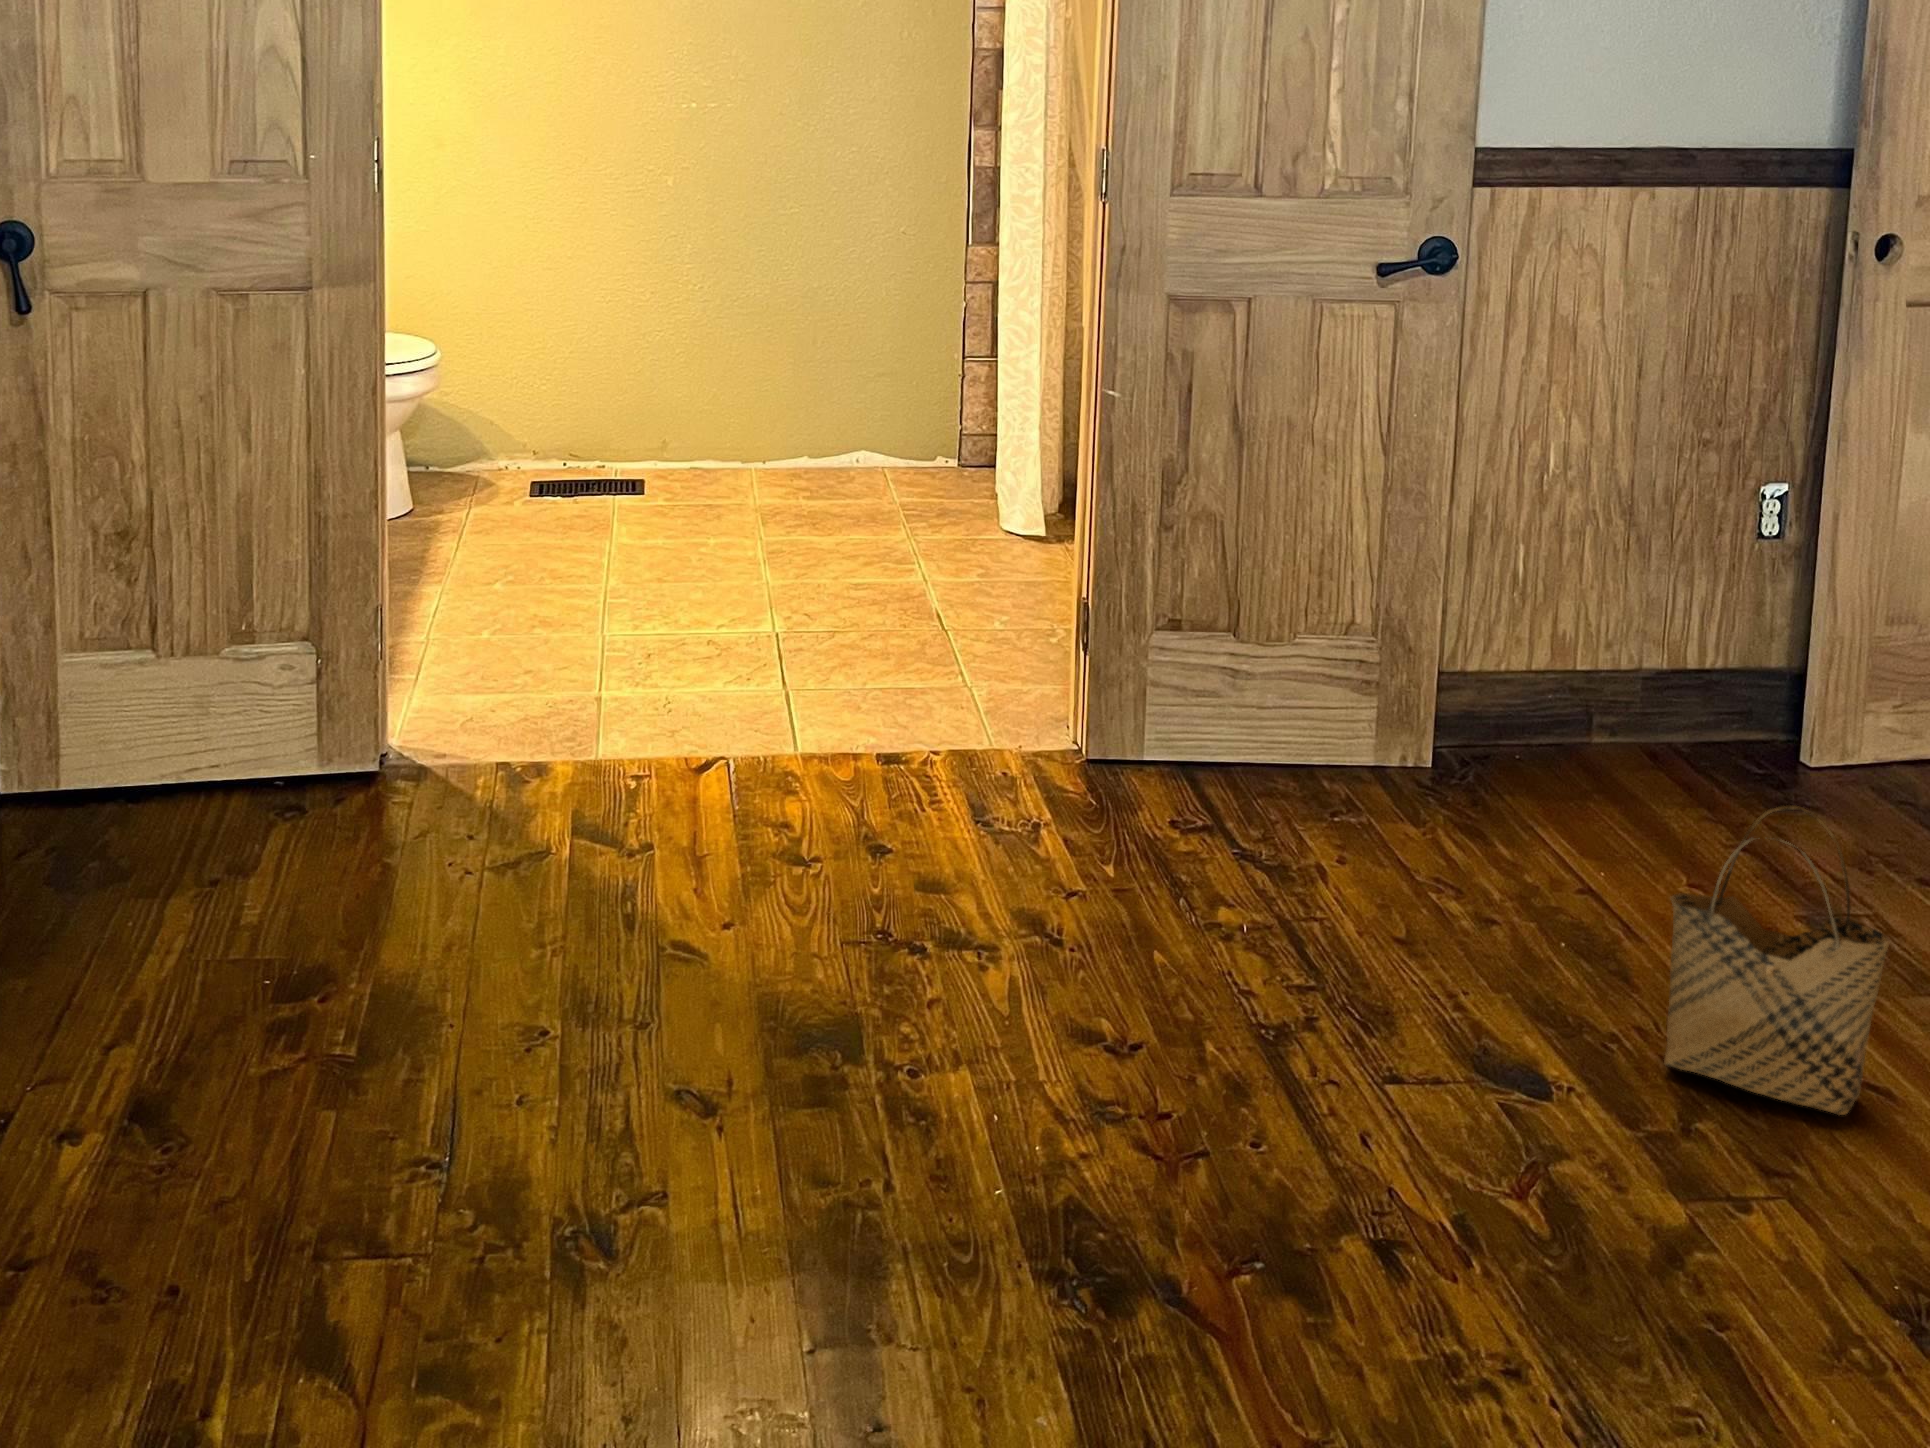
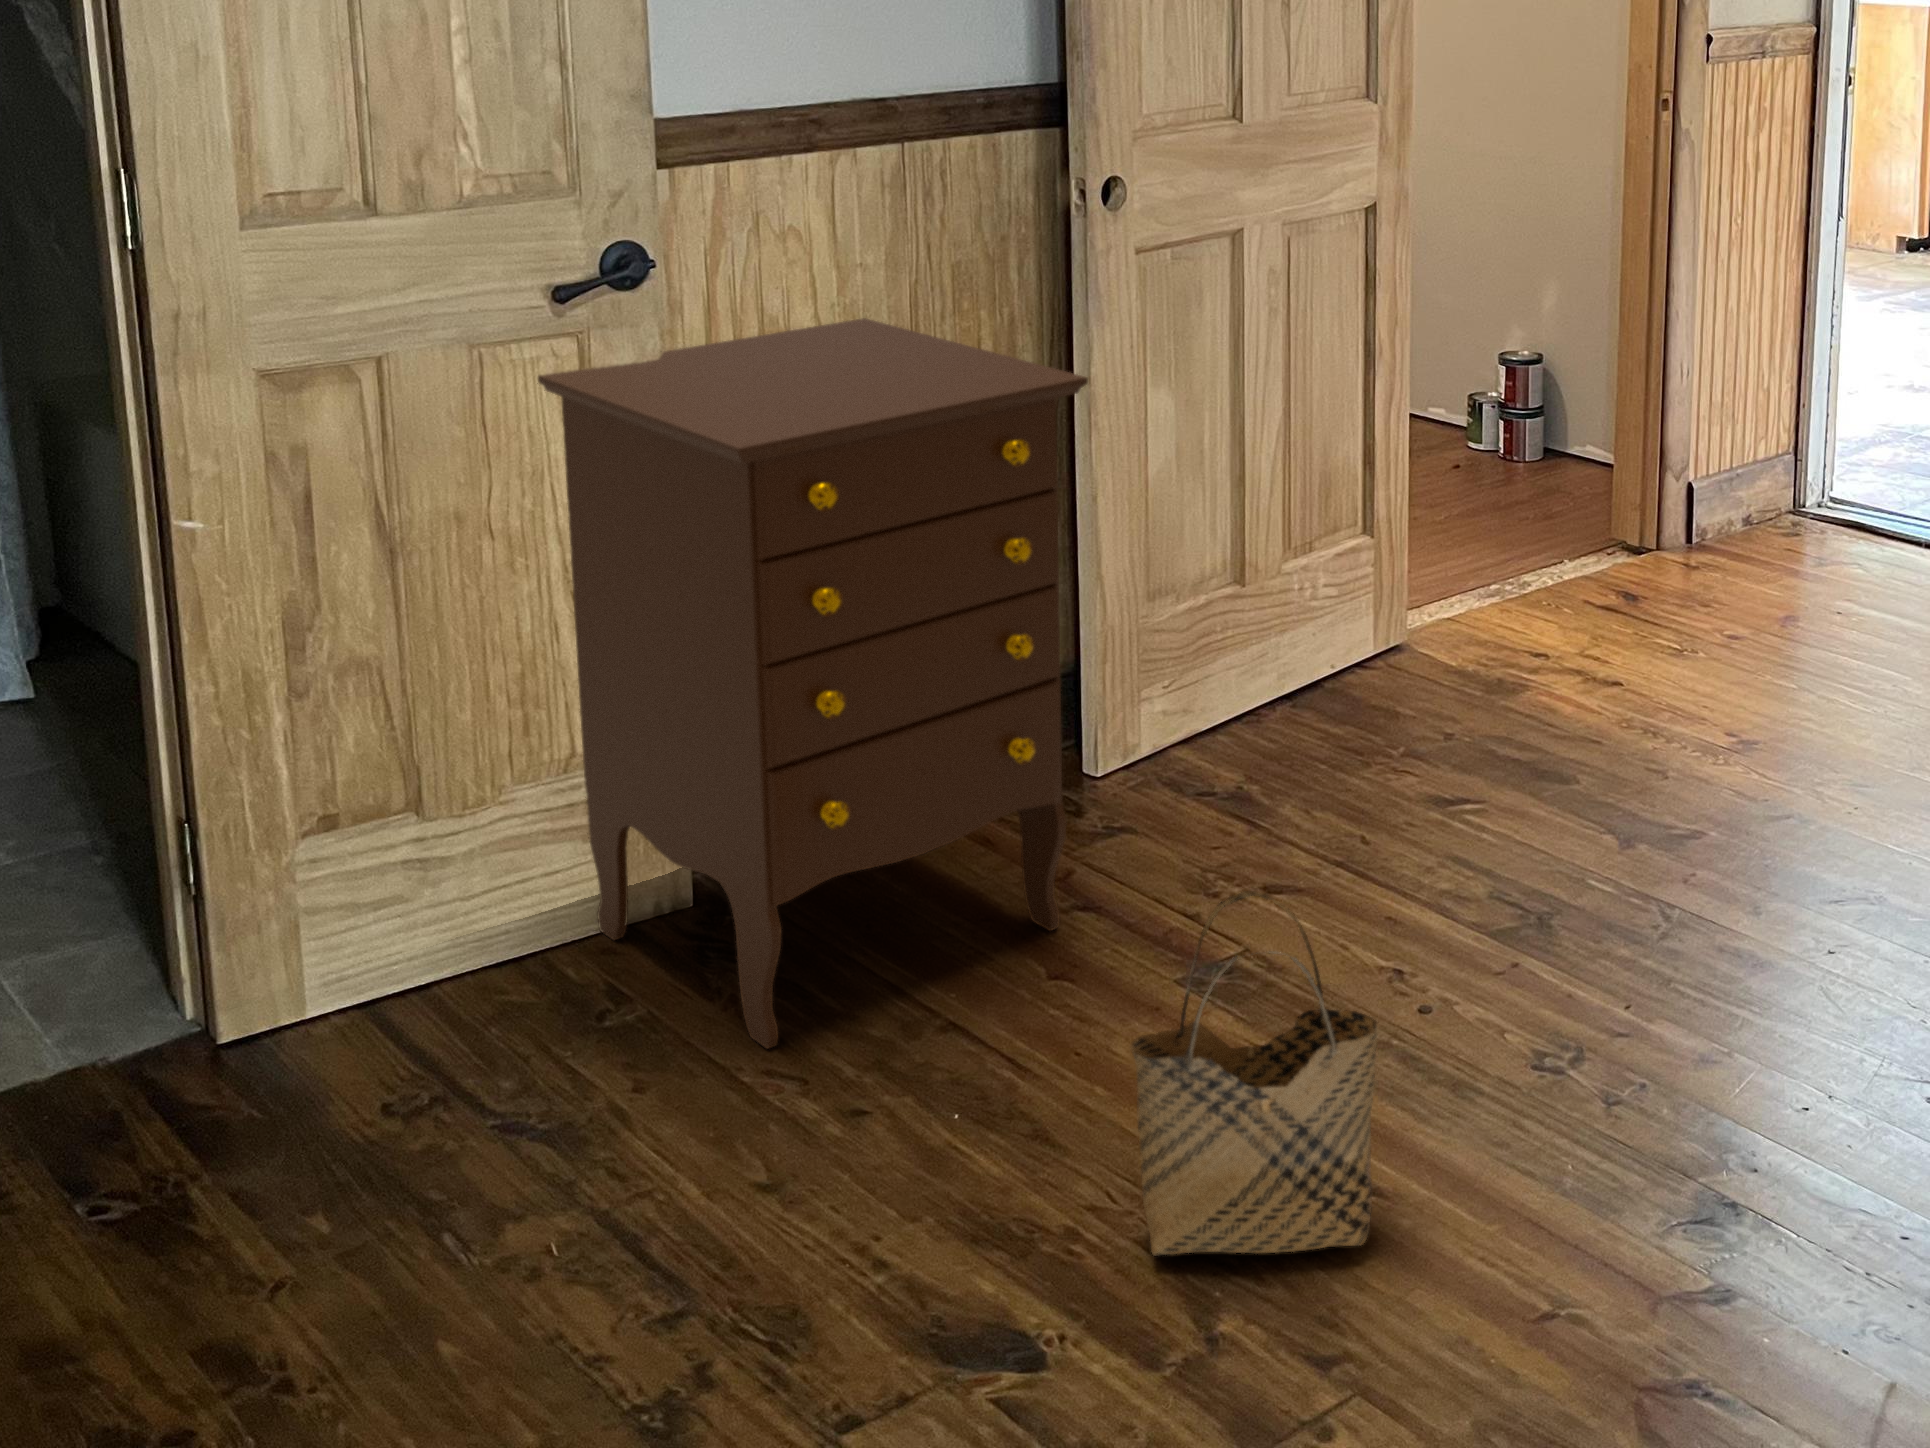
dresser: none [1357,328,1789,865] -> present [538,318,1088,1049]

